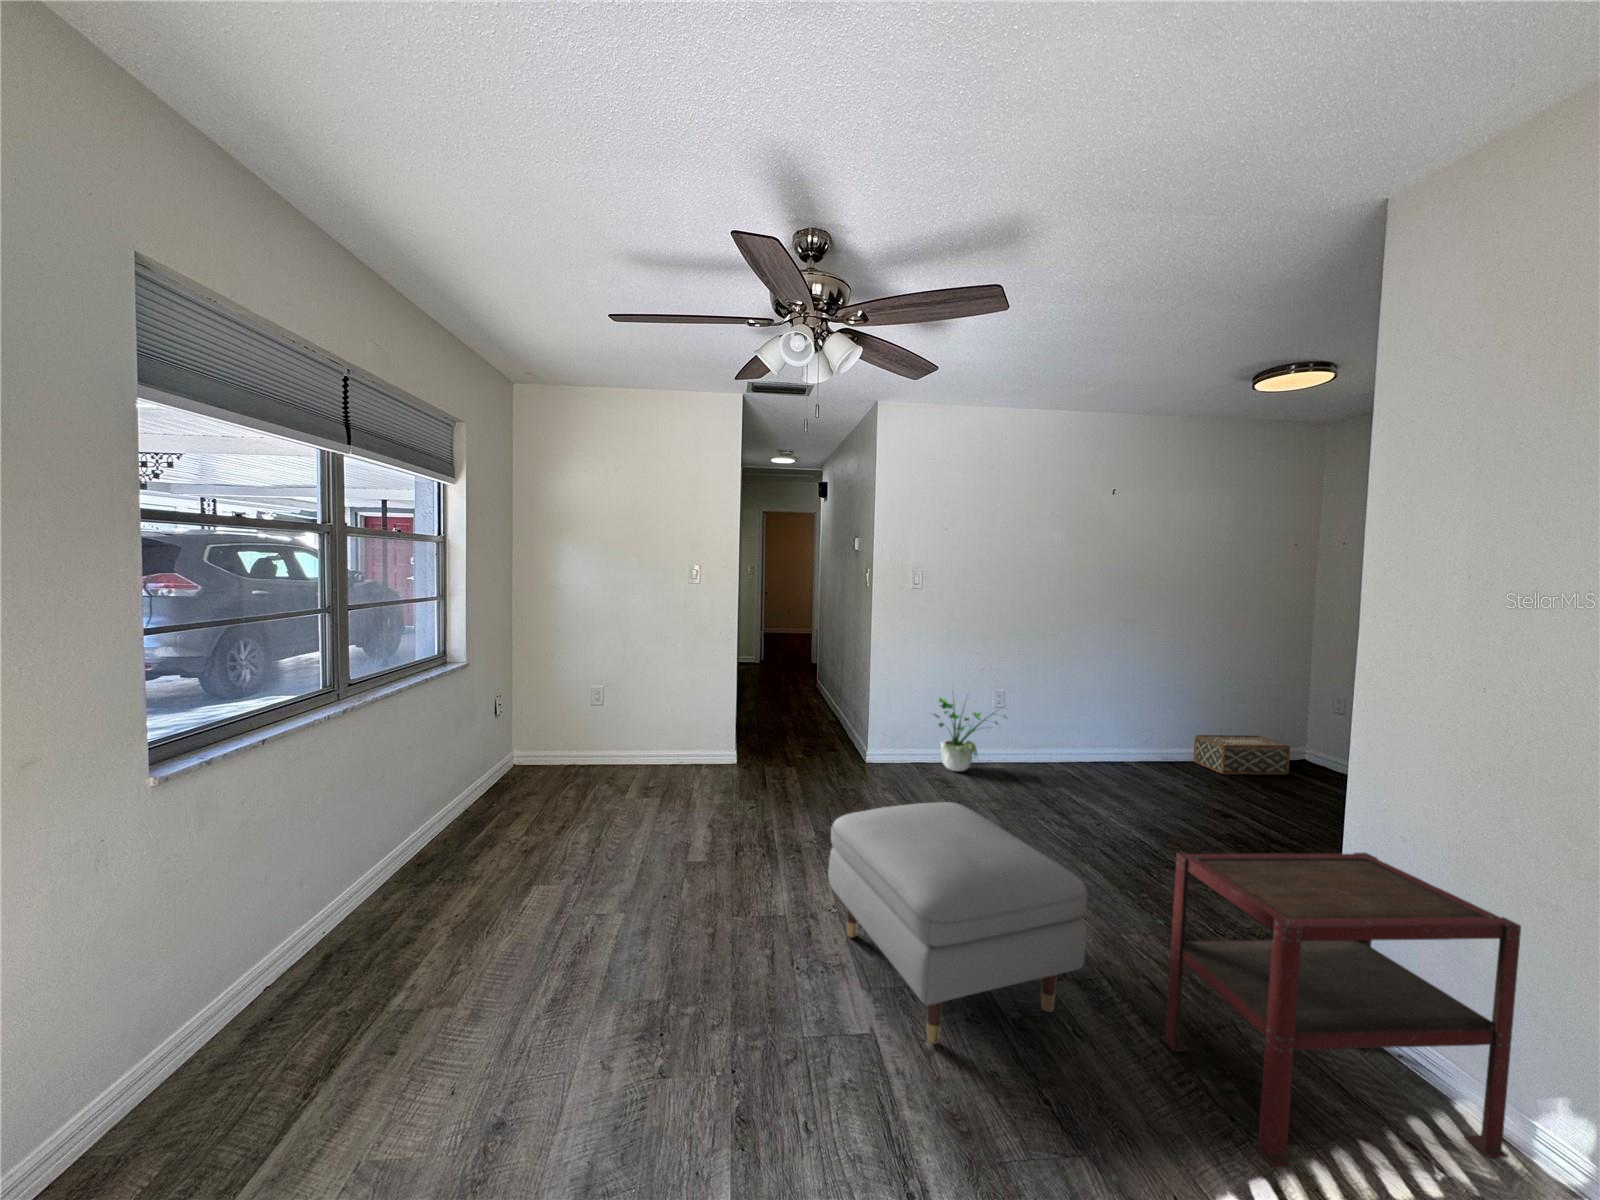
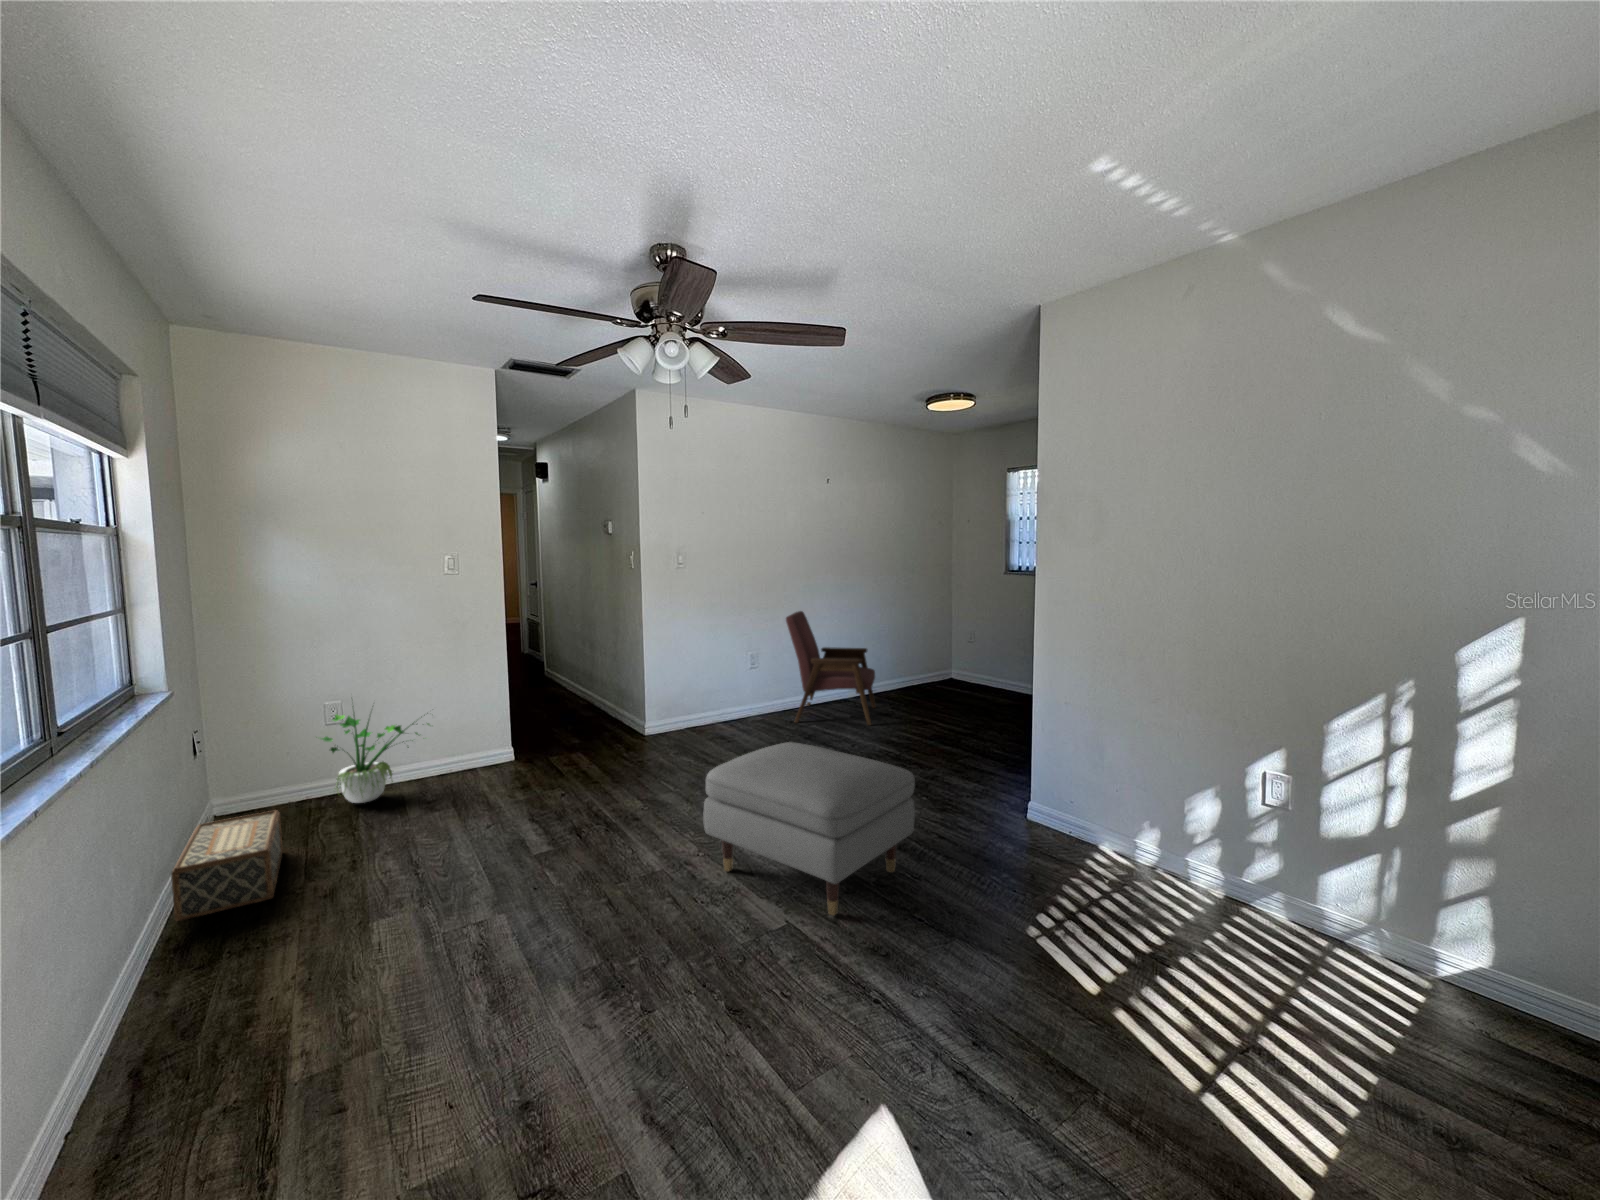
armchair: none [1039,647,1162,799] -> present [786,611,876,725]
potted plant: present [934,698,1006,771] -> present [321,715,429,803]
woven basket: present [1193,735,1290,774] -> present [171,810,283,921]
side table: present [1161,852,1521,1167] -> none [960,715,1128,906]

